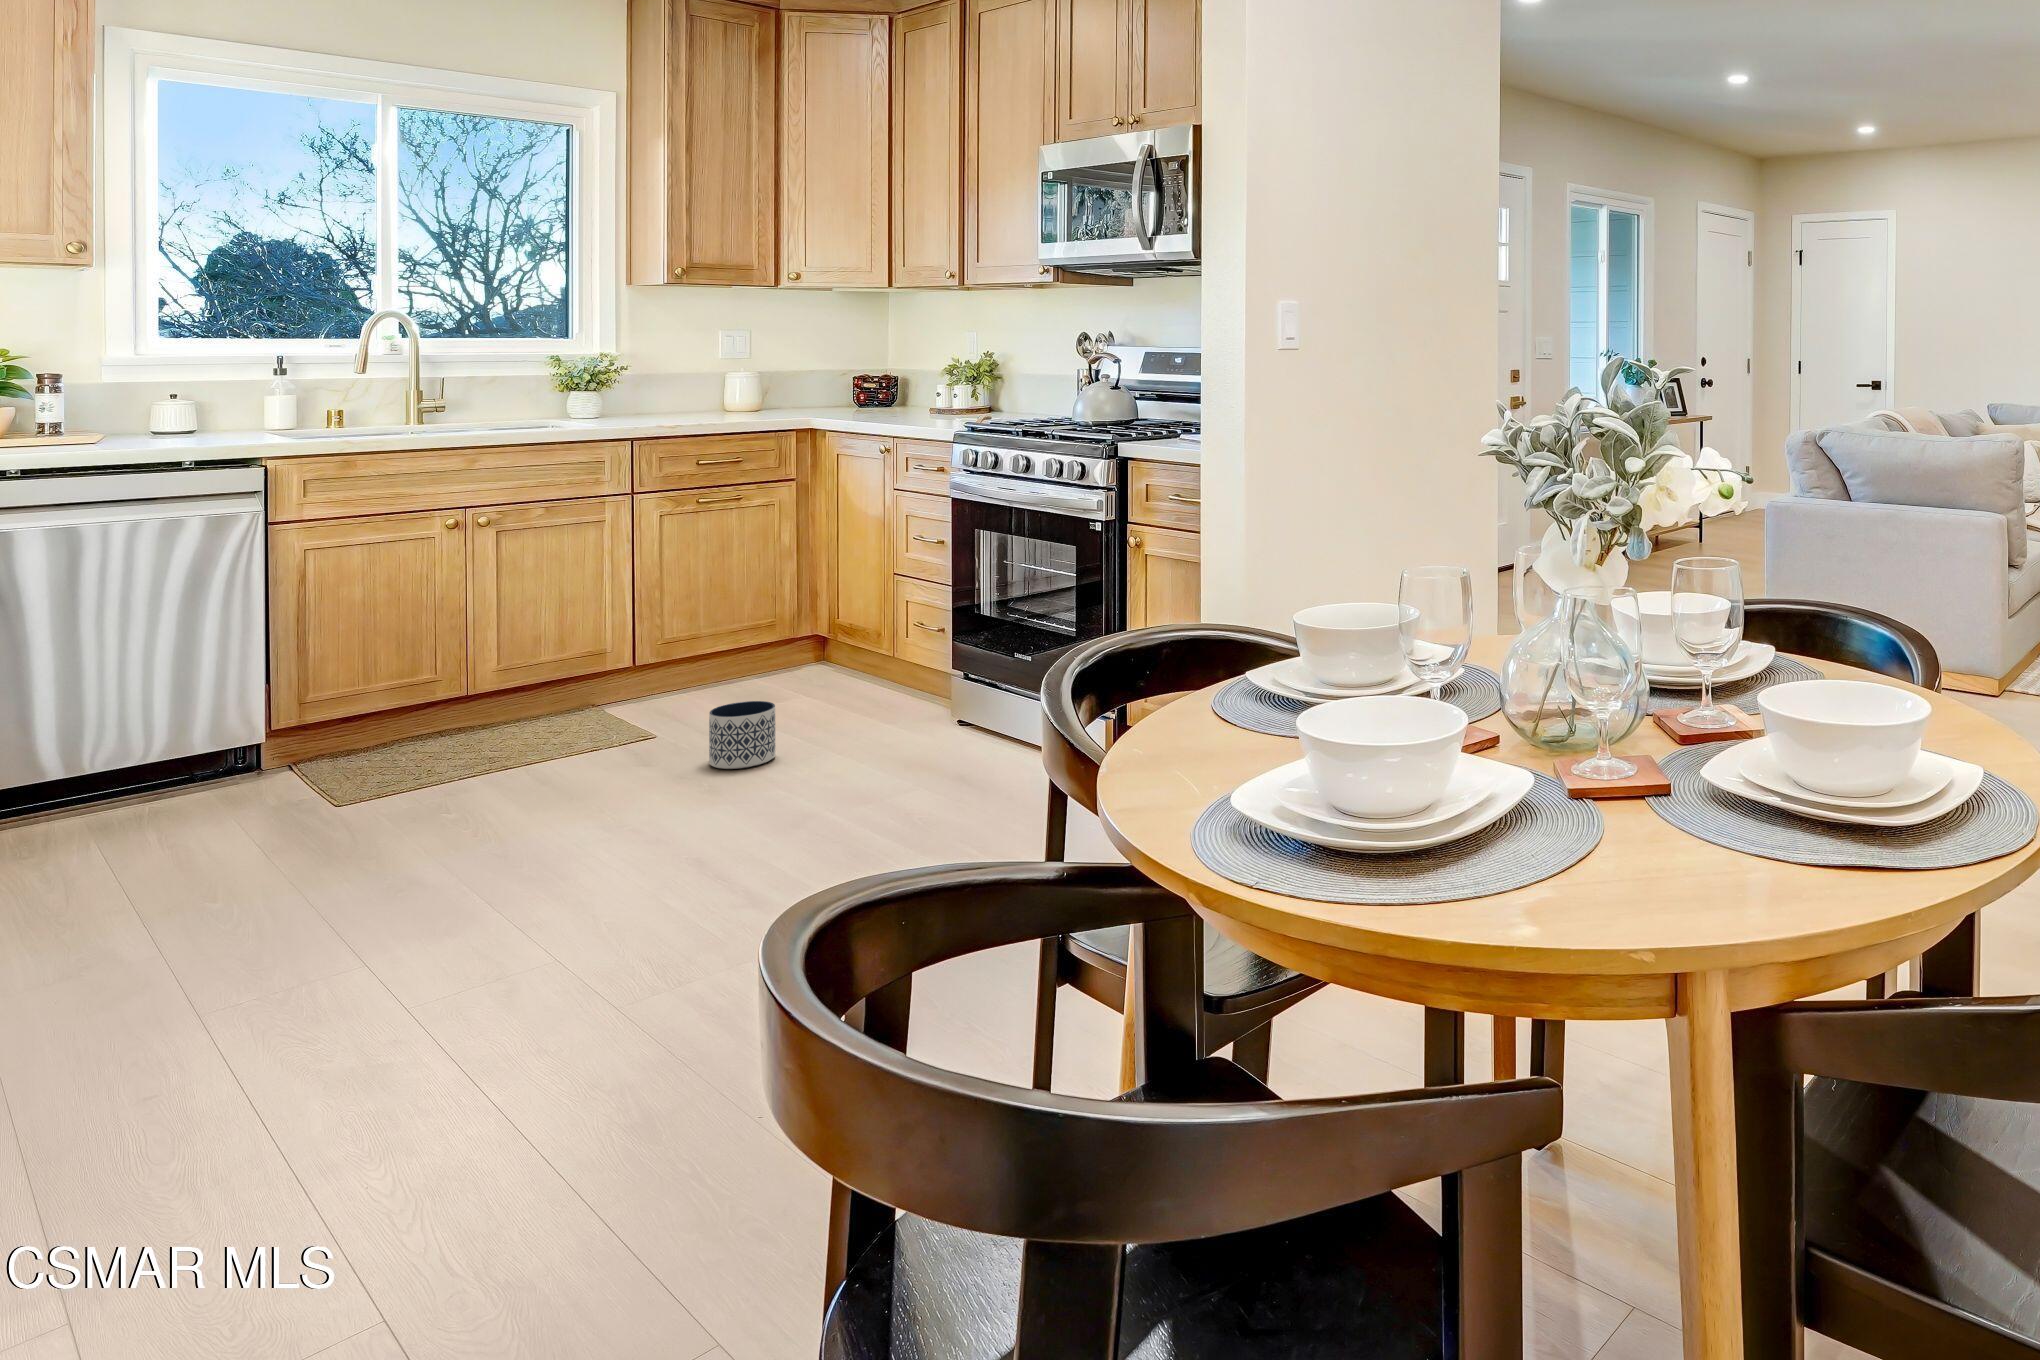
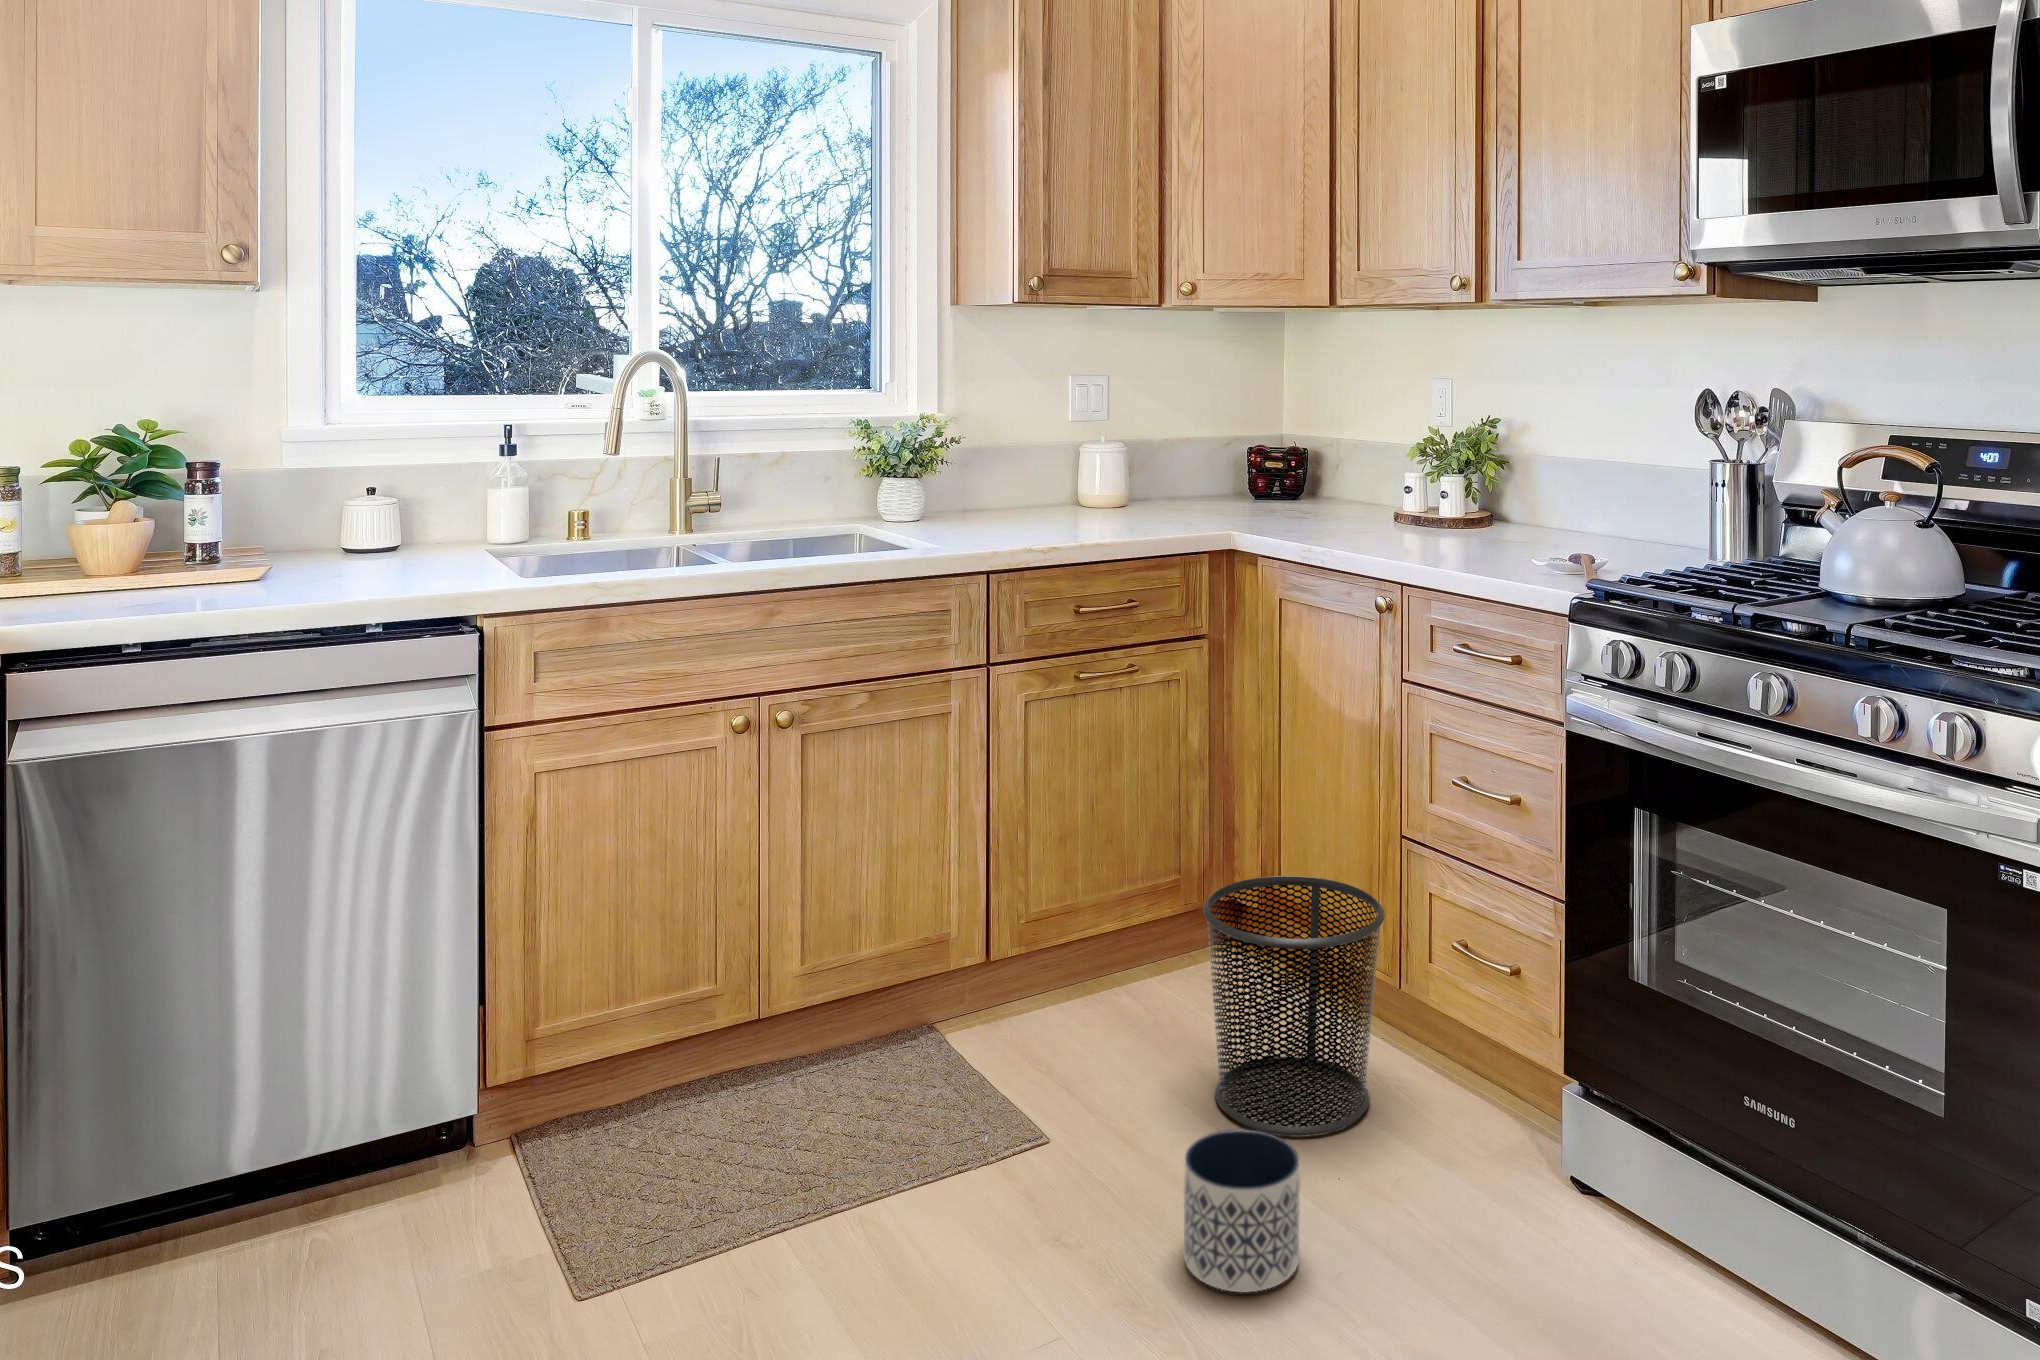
waste bin: none [754,599,864,724] -> present [1203,876,1385,1136]

